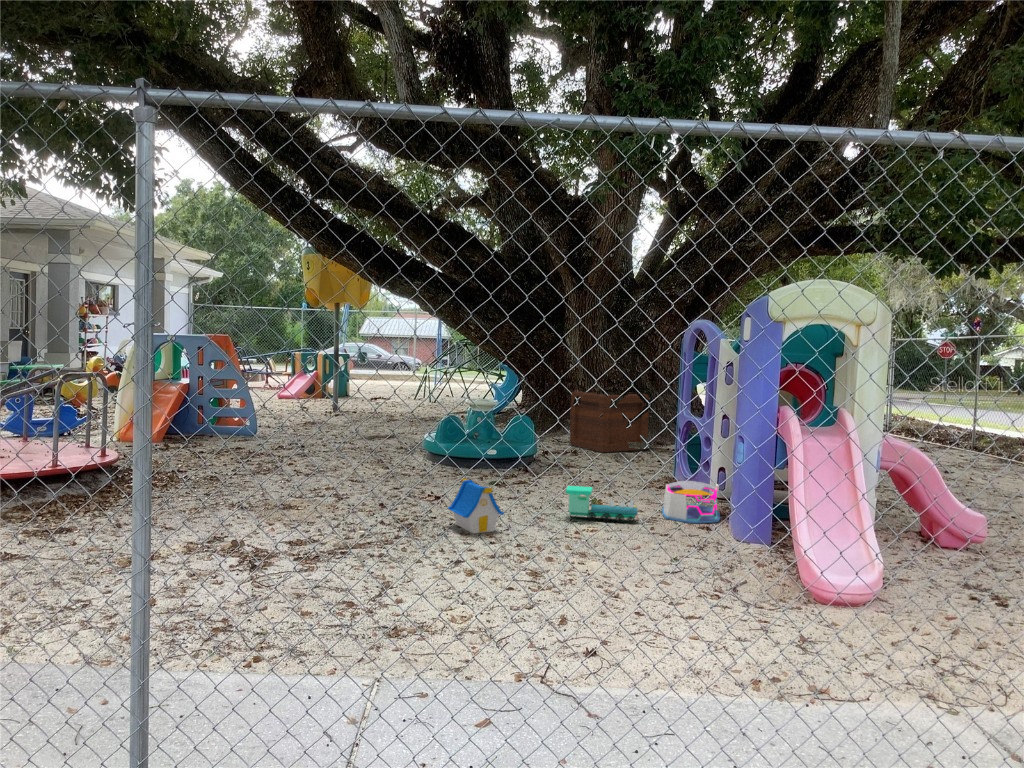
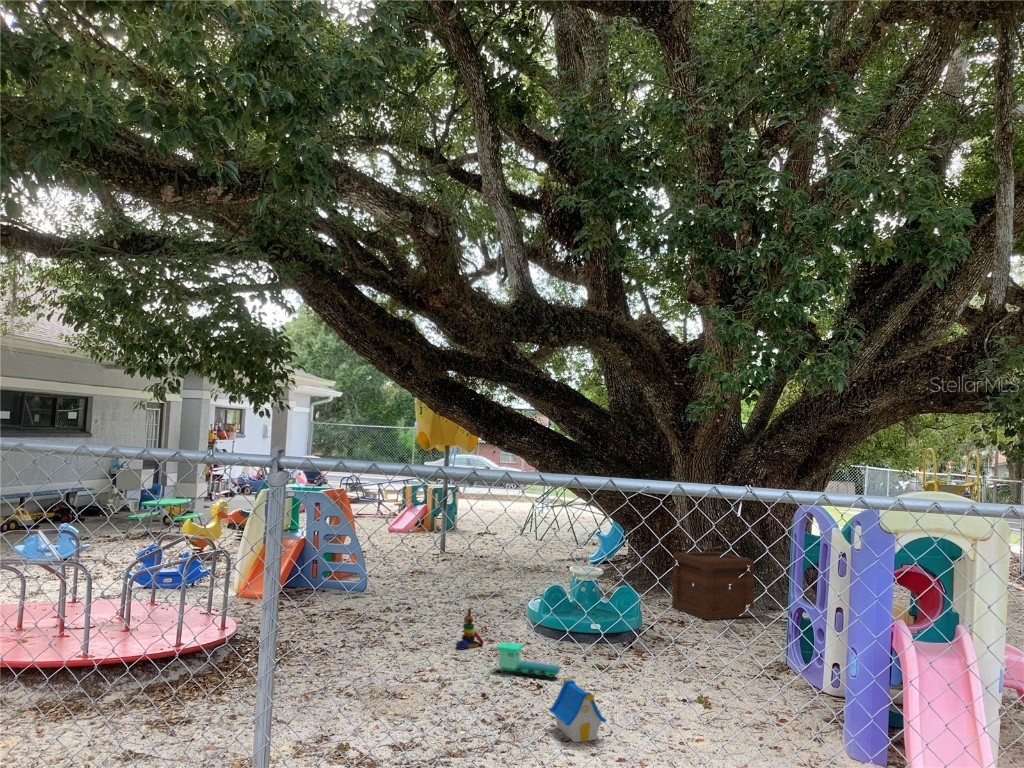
stacking toy: none [353,437,382,476] -> present [456,609,484,650]
storage bin: present [662,481,720,523] -> none [773,682,837,736]
toy train: present [566,486,638,522] -> present [496,642,560,679]

